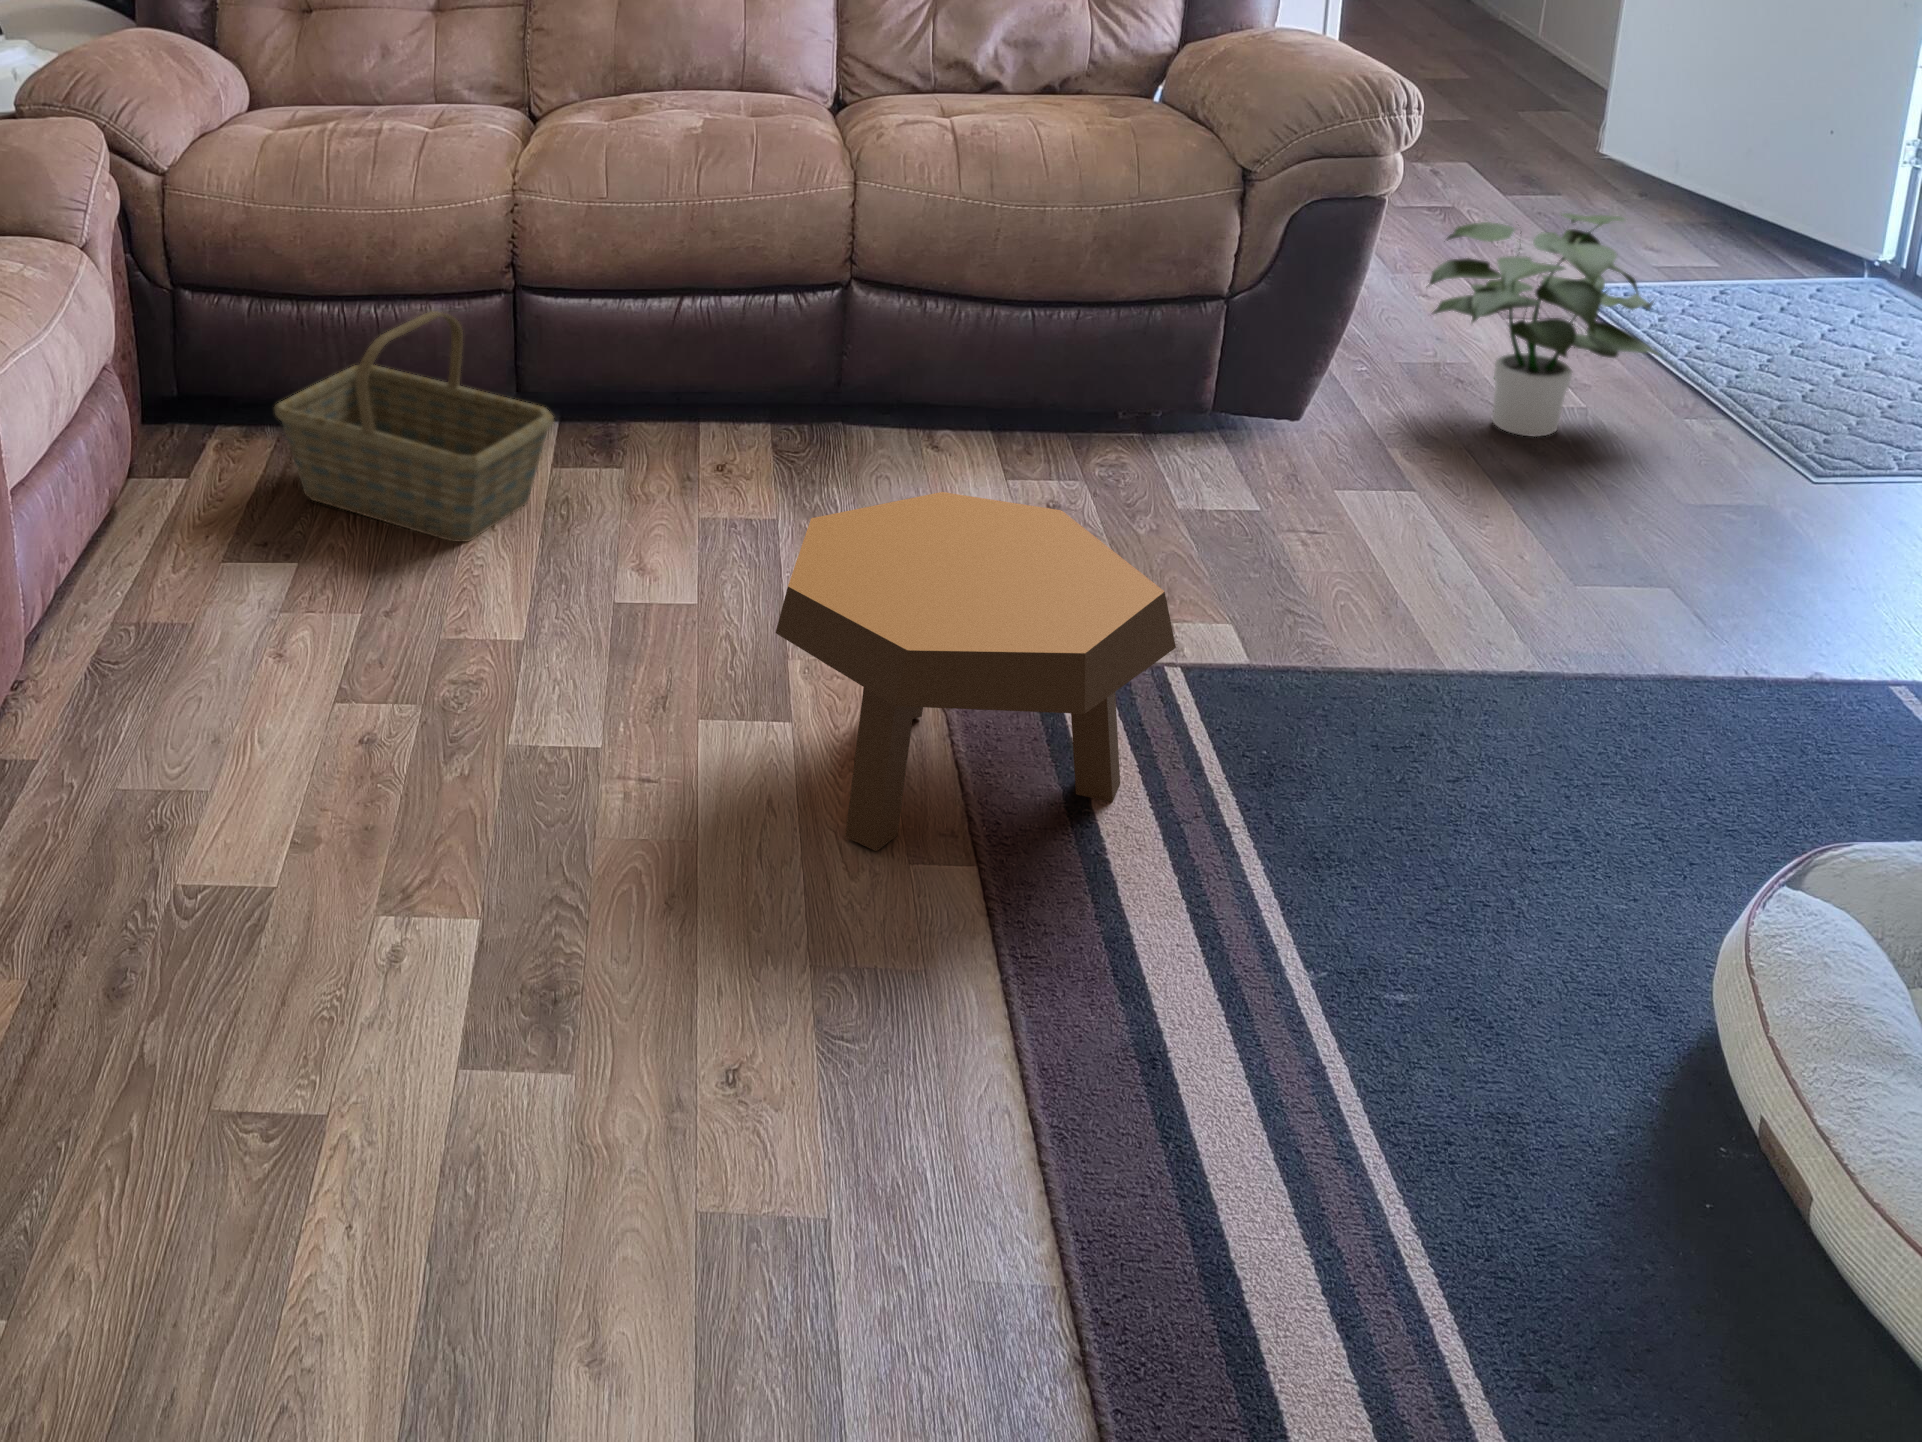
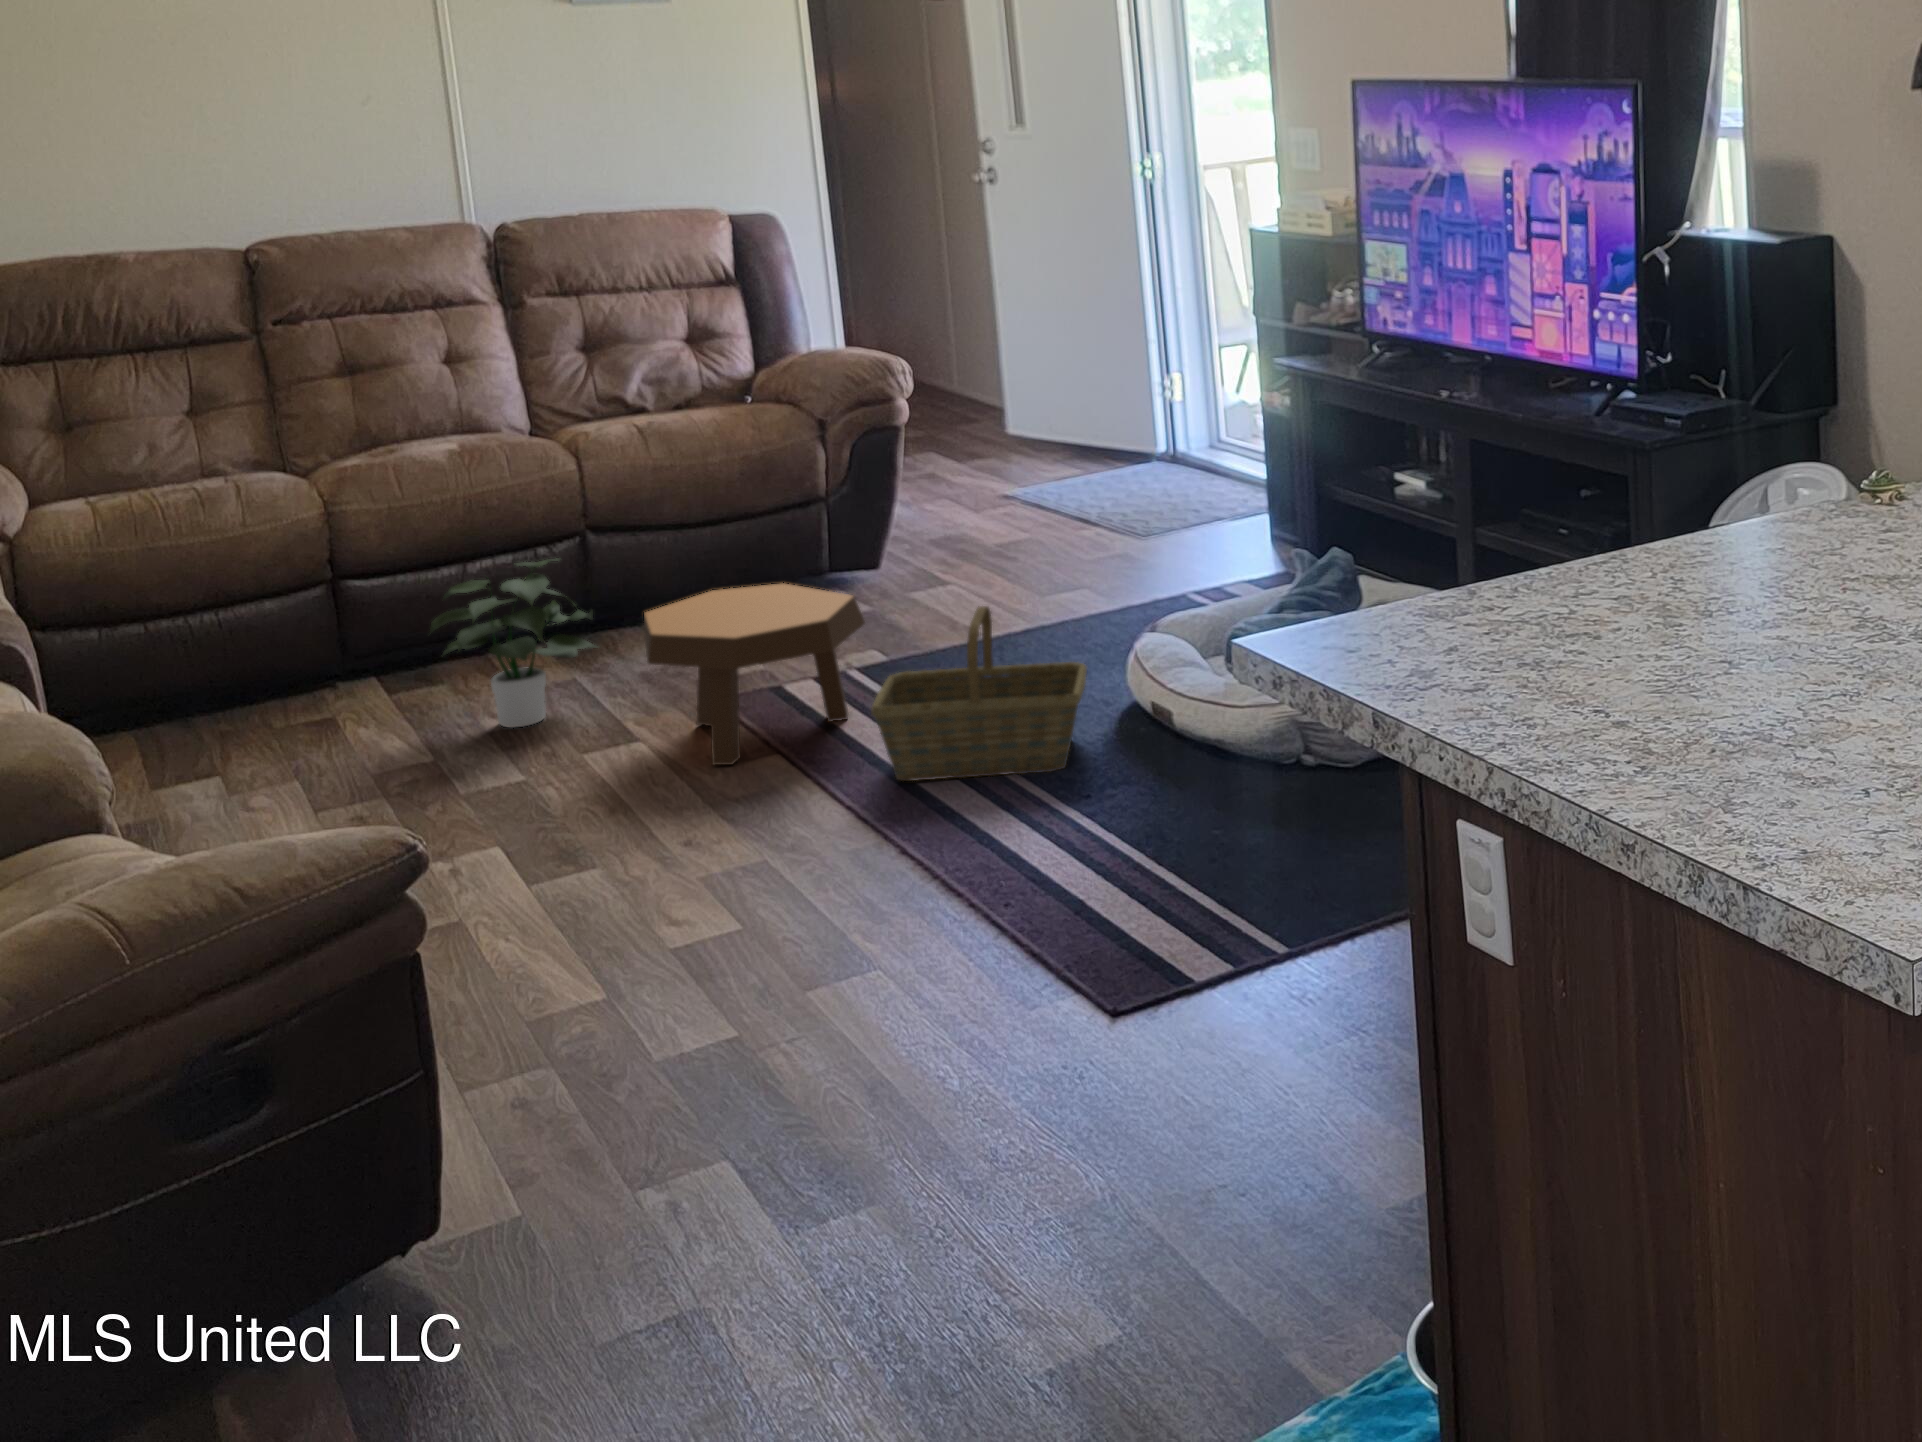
potted plant: present [1429,213,1658,436] -> present [430,560,596,728]
basket: present [275,311,554,542] -> present [871,606,1087,781]

